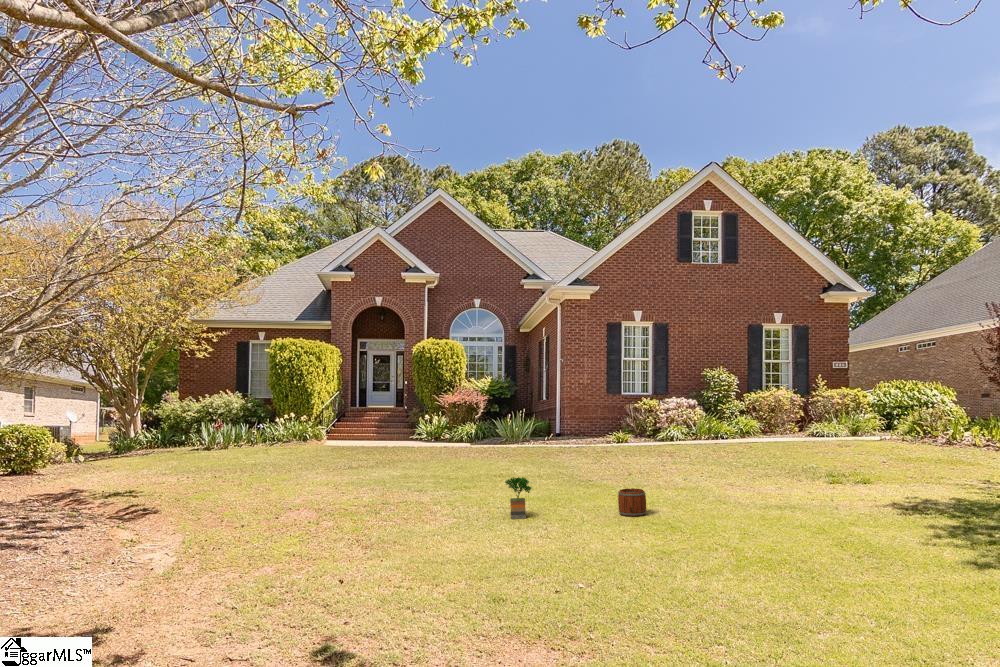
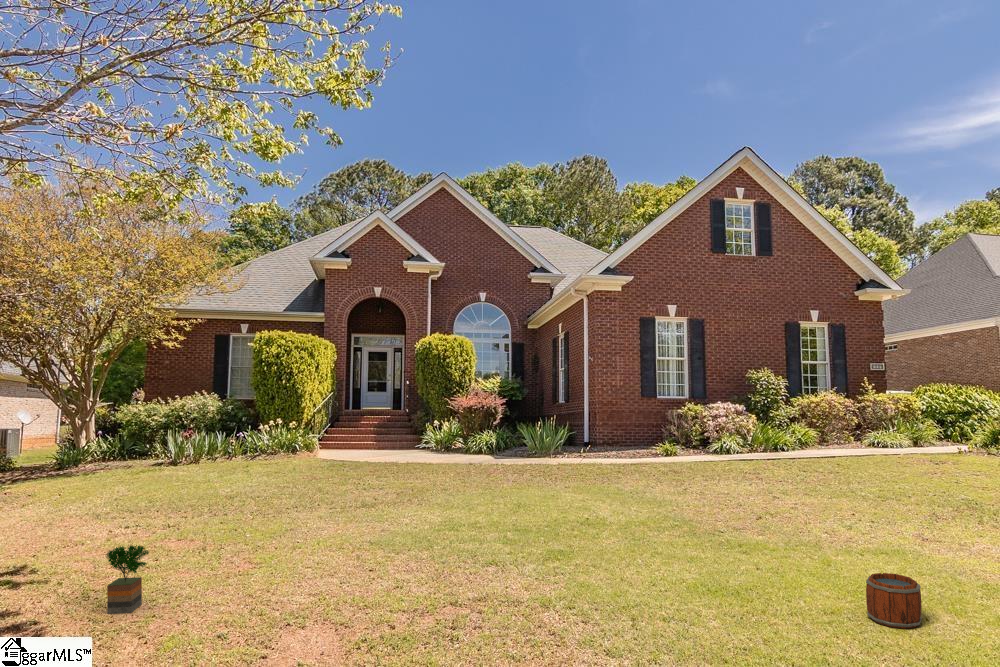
potted tree: present [505,477,531,519] -> present [106,546,149,614]

